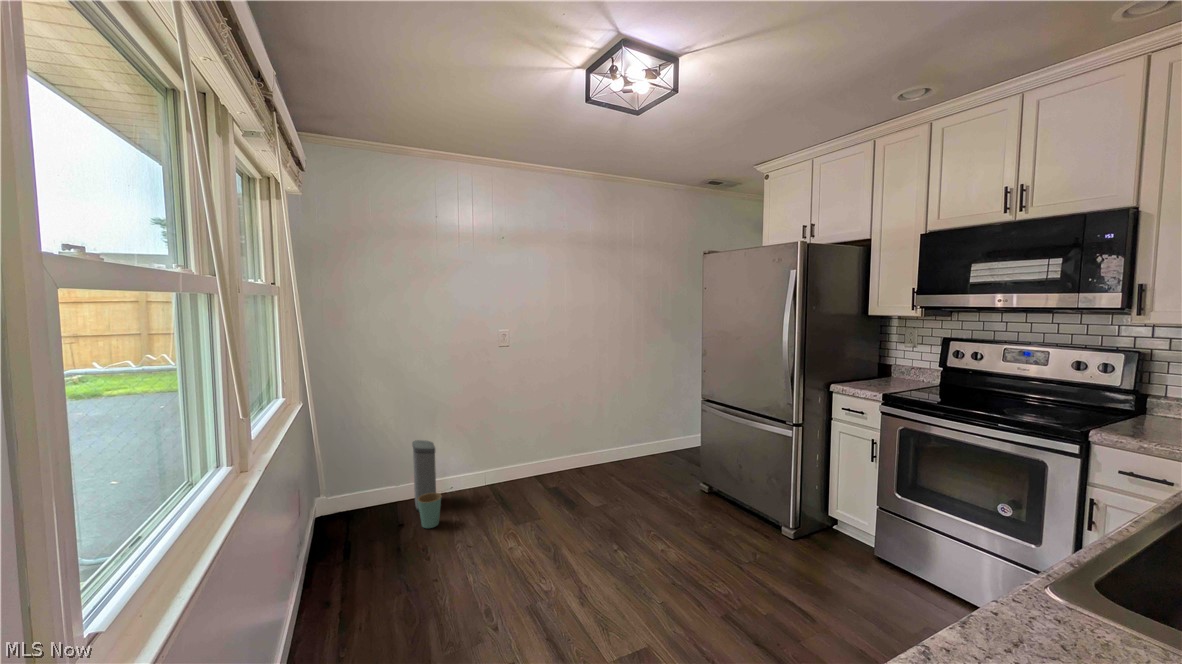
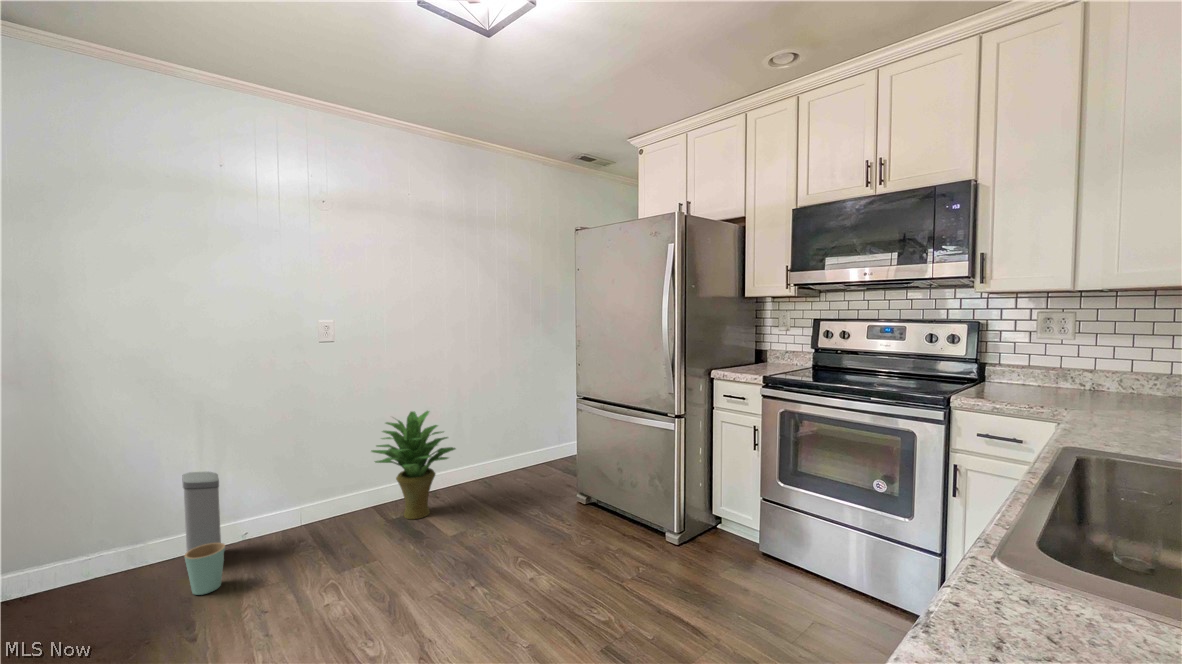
potted plant: none [534,403,599,490] -> present [371,411,455,519]

